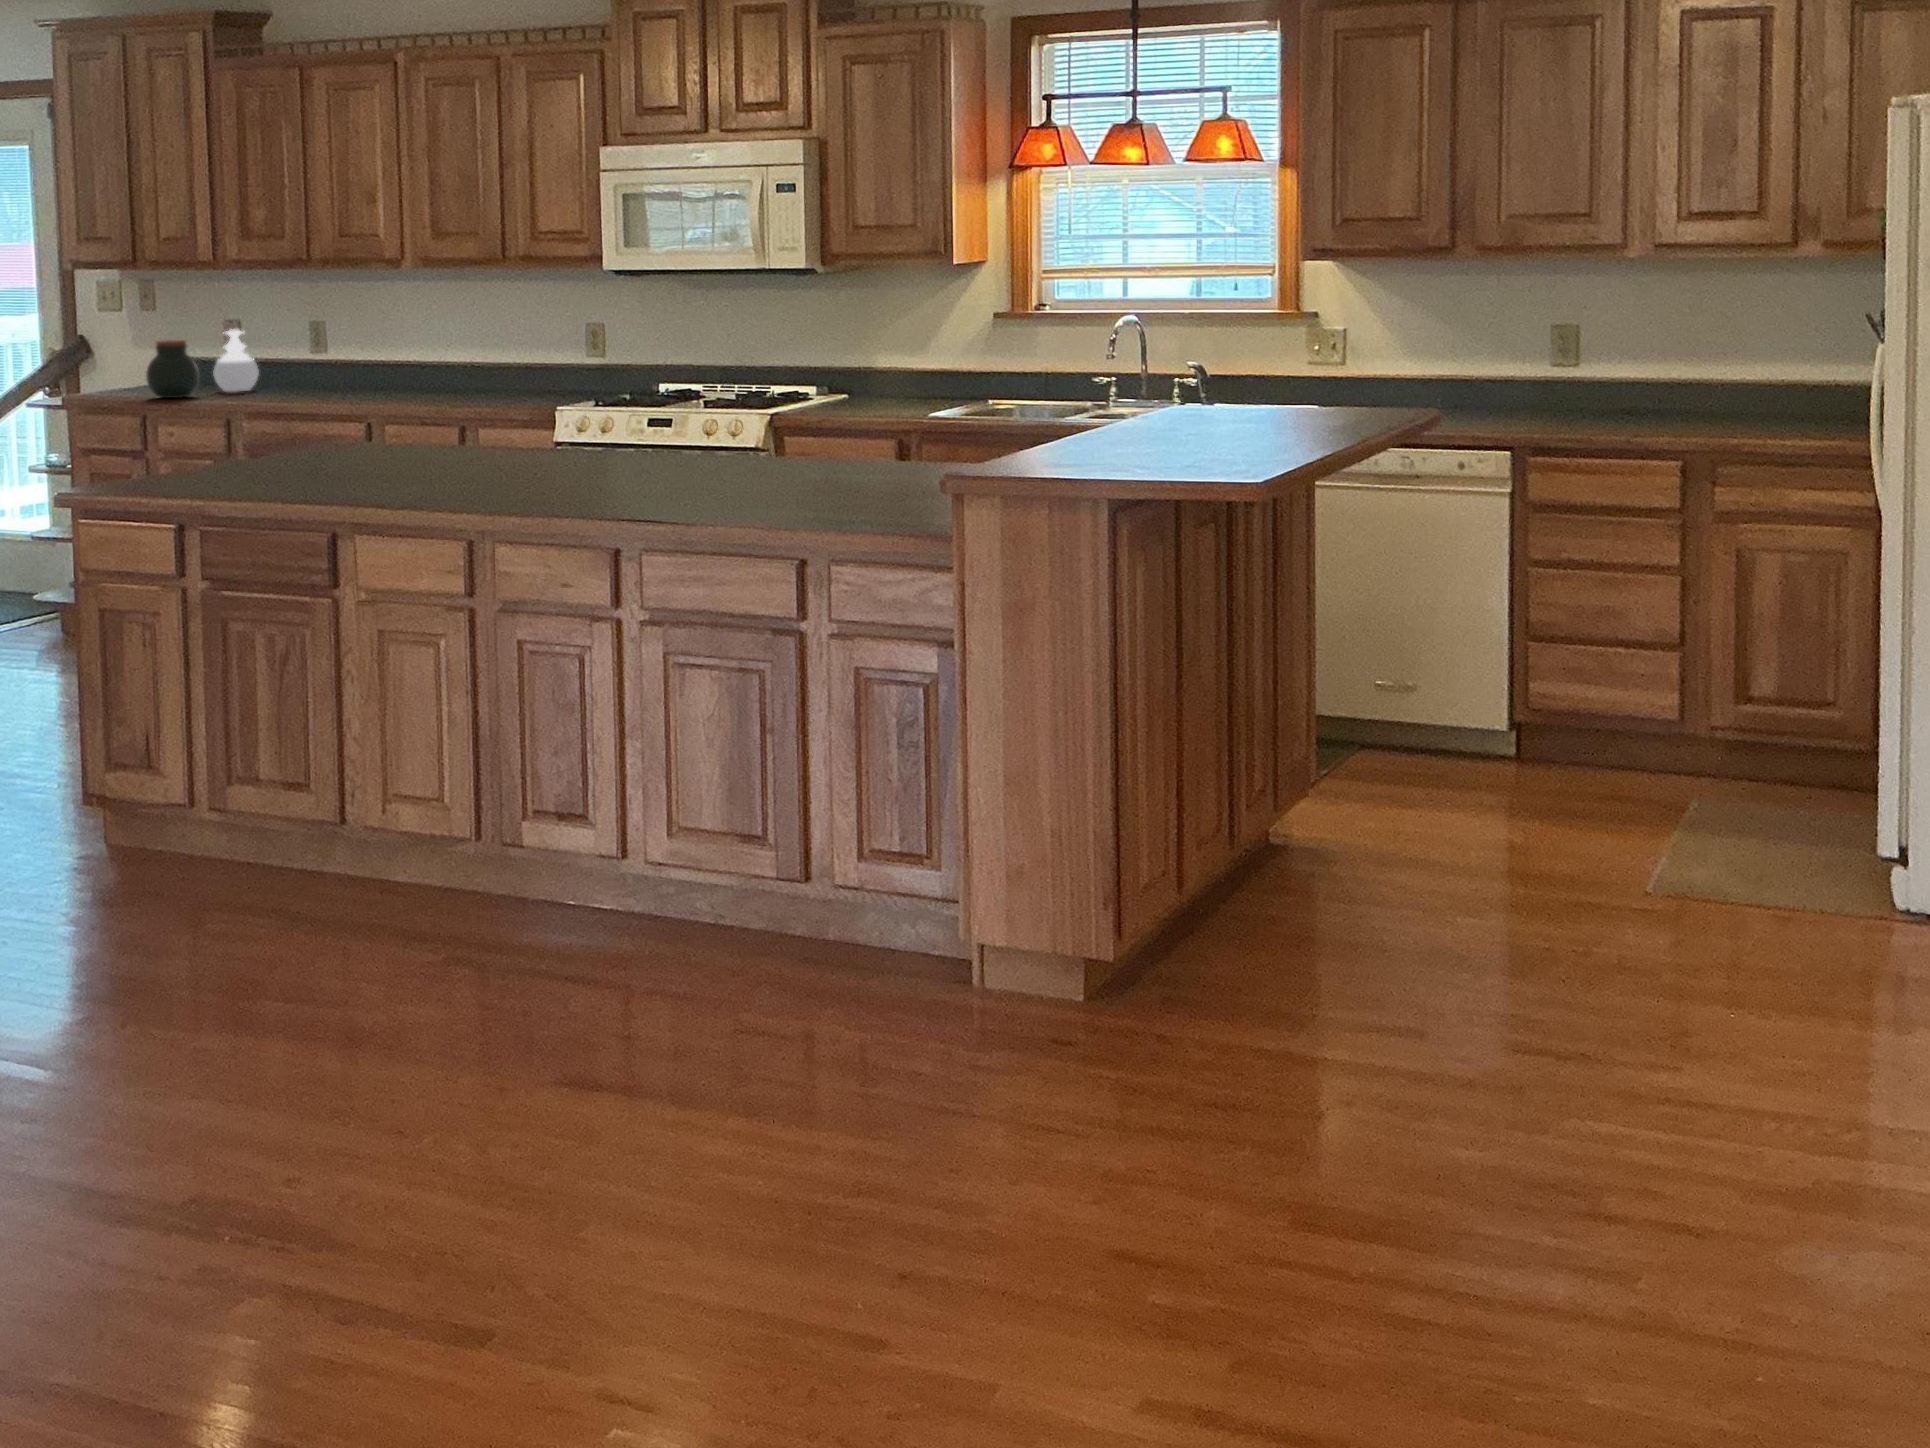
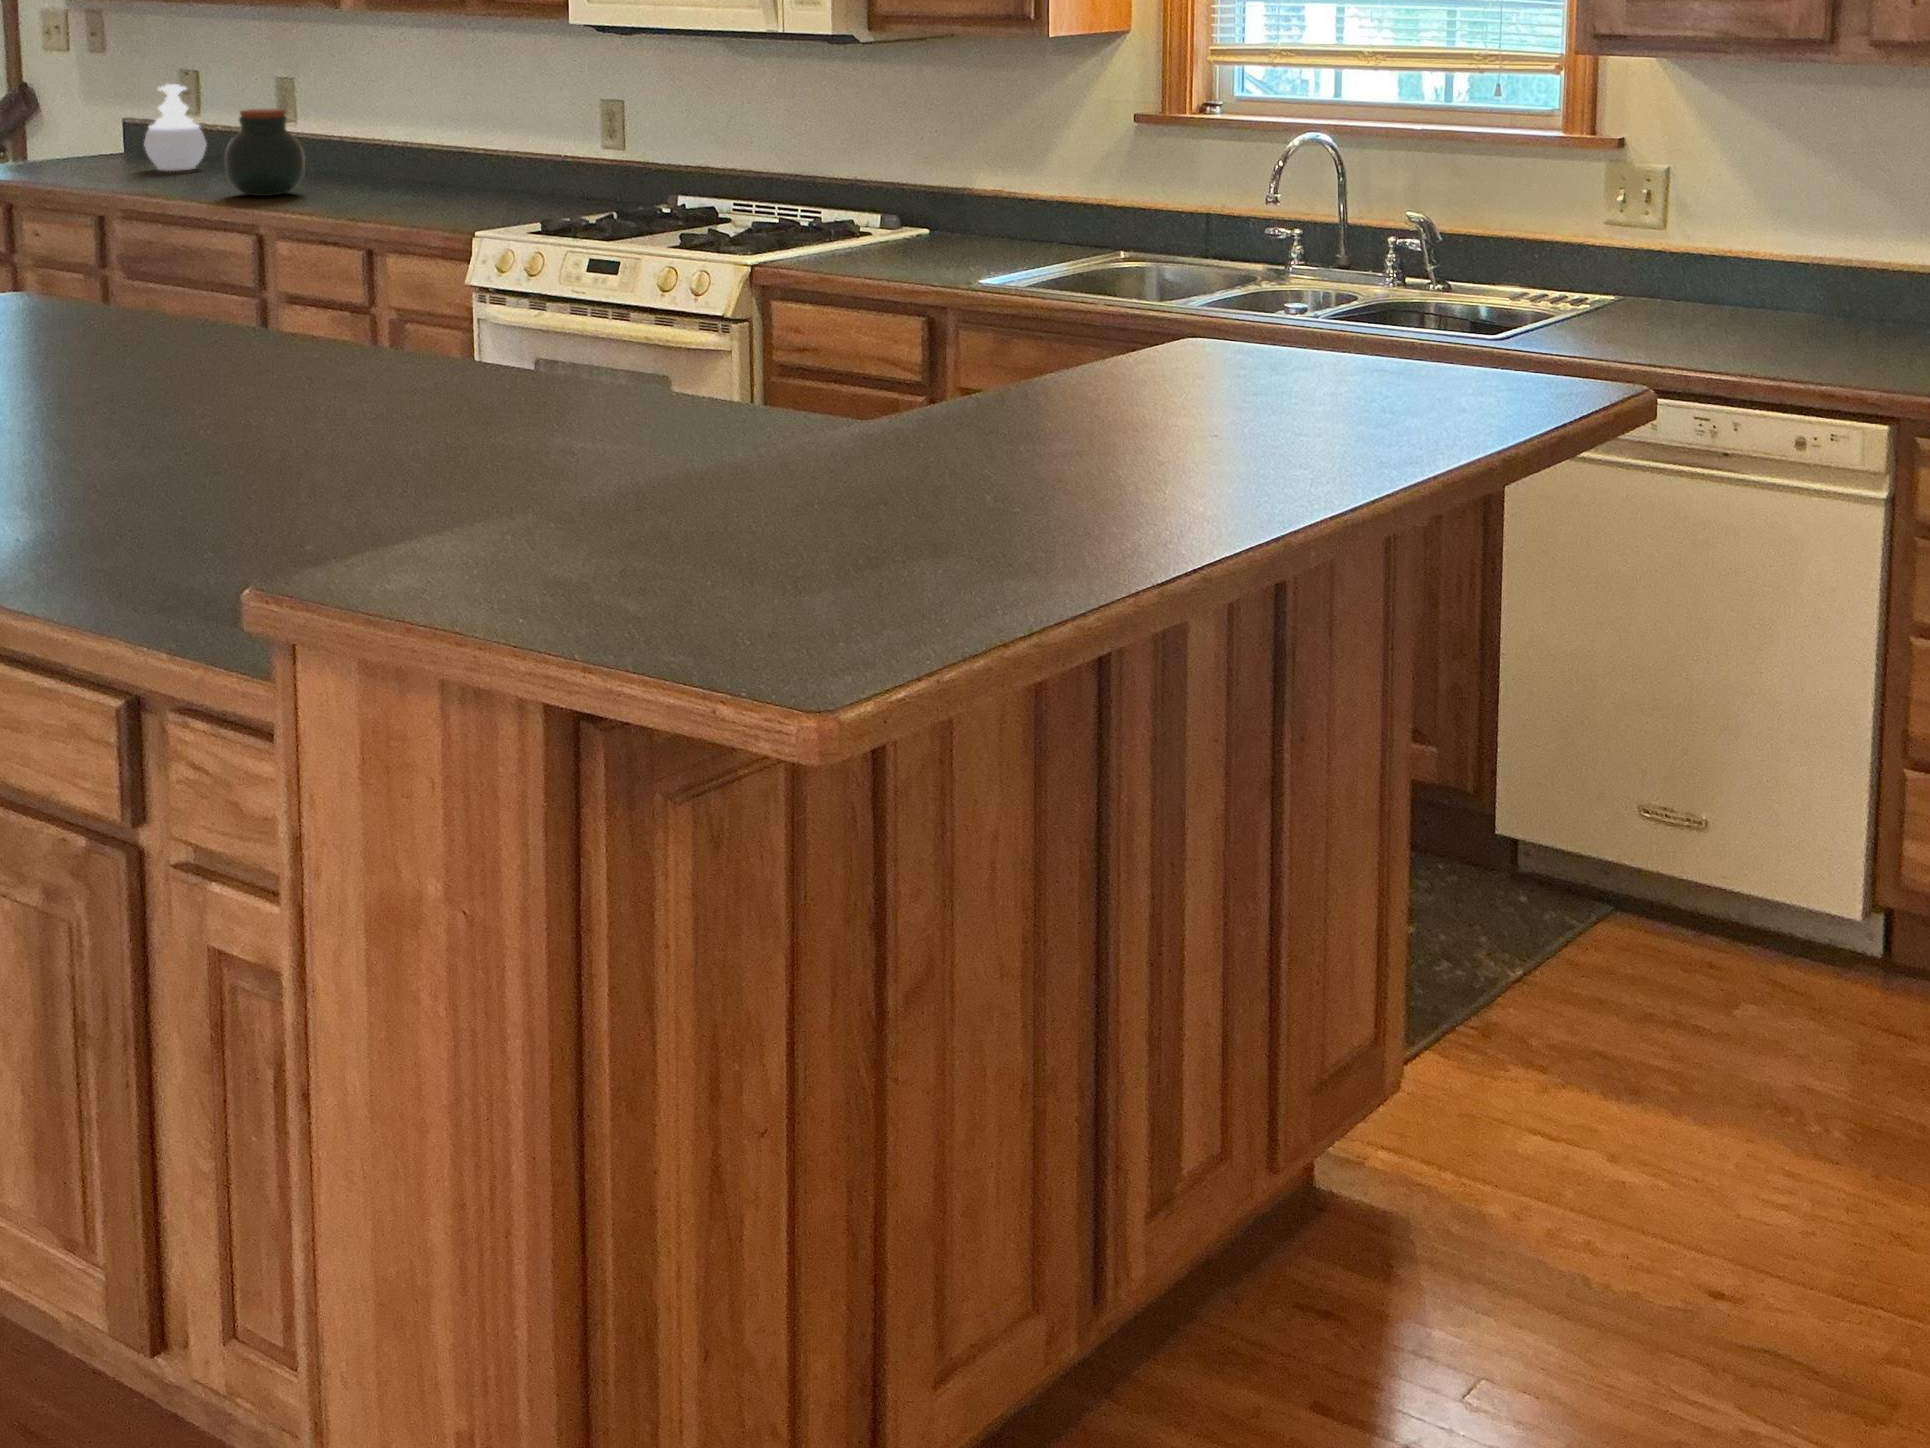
jar: present [146,340,199,398] -> present [225,109,305,196]

